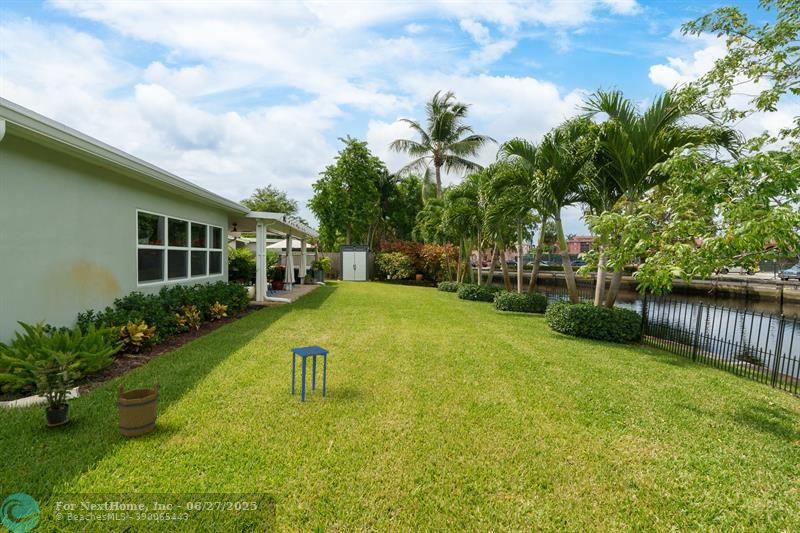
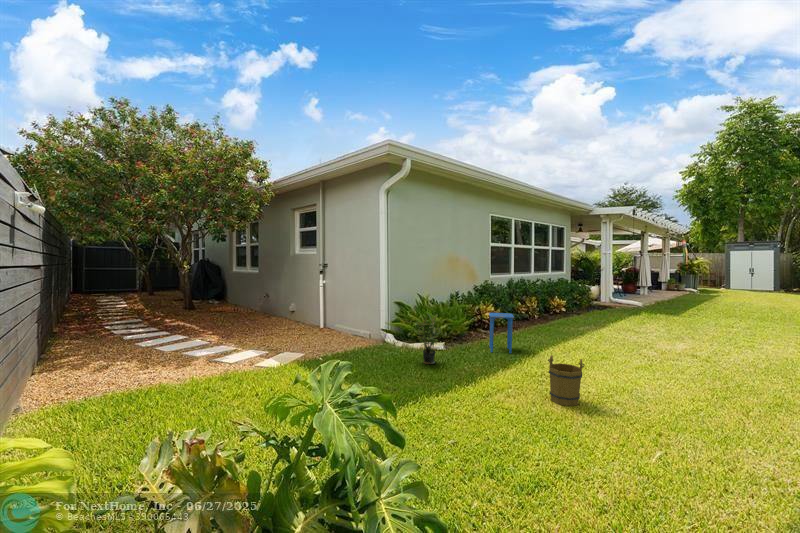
side table: present [291,346,329,402] -> present [489,313,514,353]
bucket: present [116,380,160,437] -> present [548,355,584,406]

